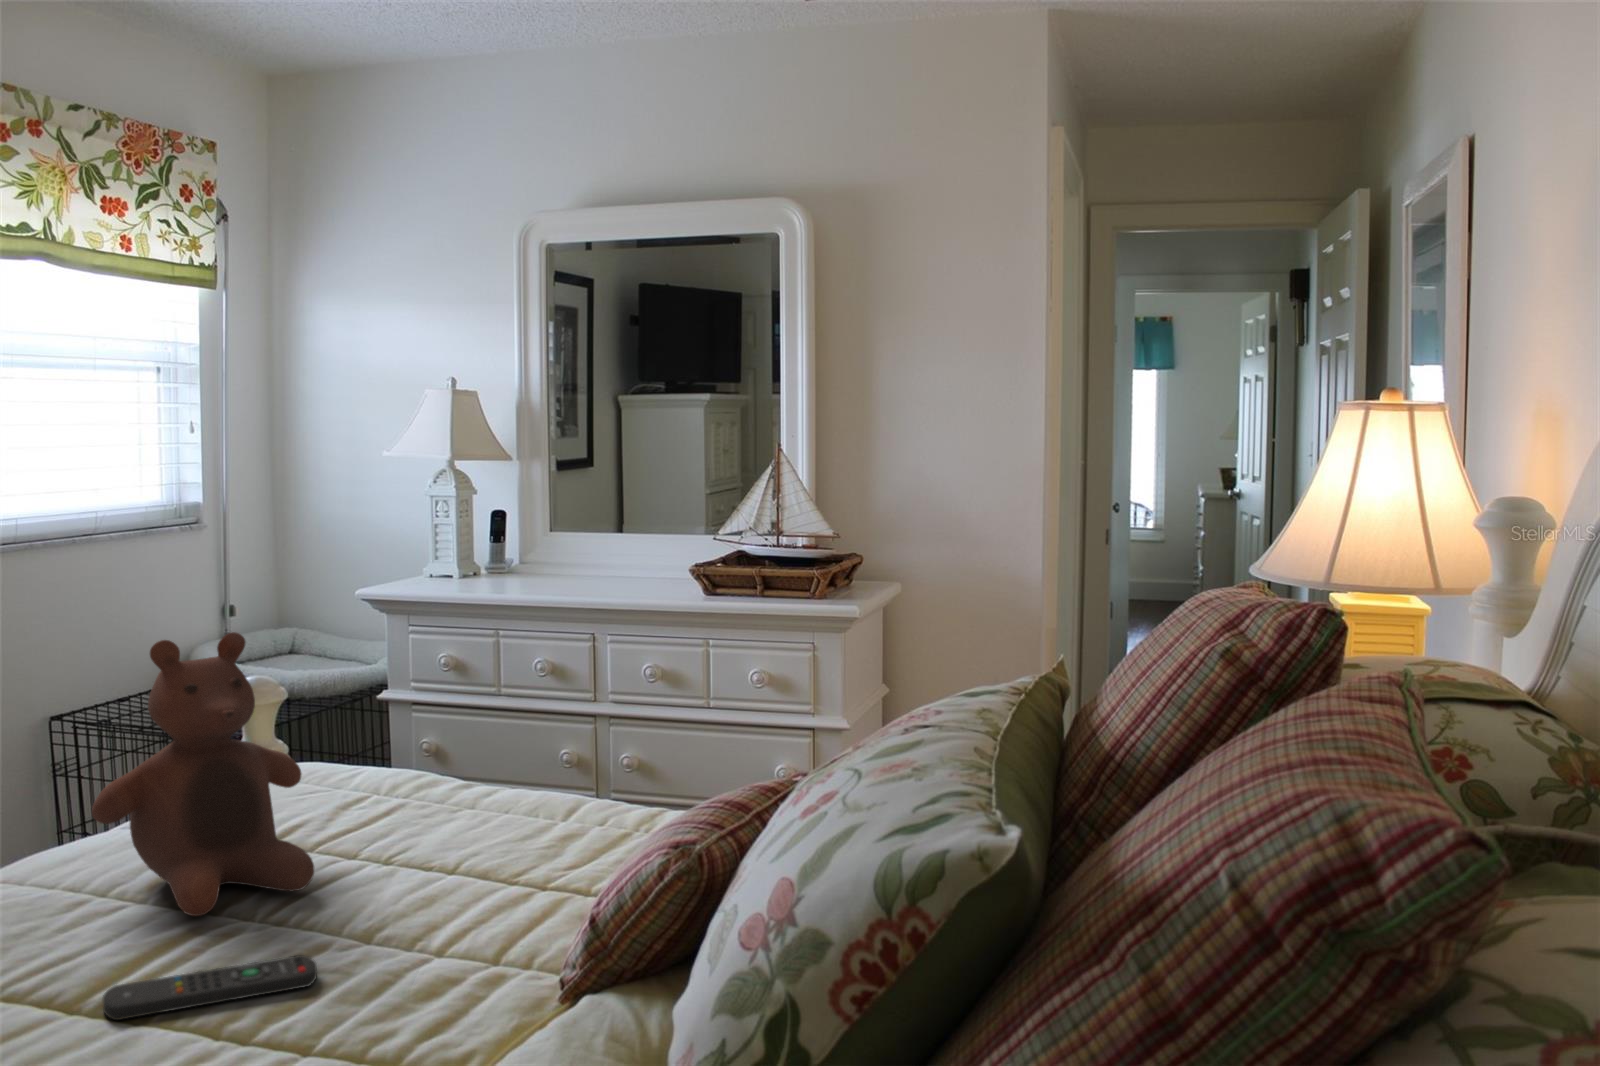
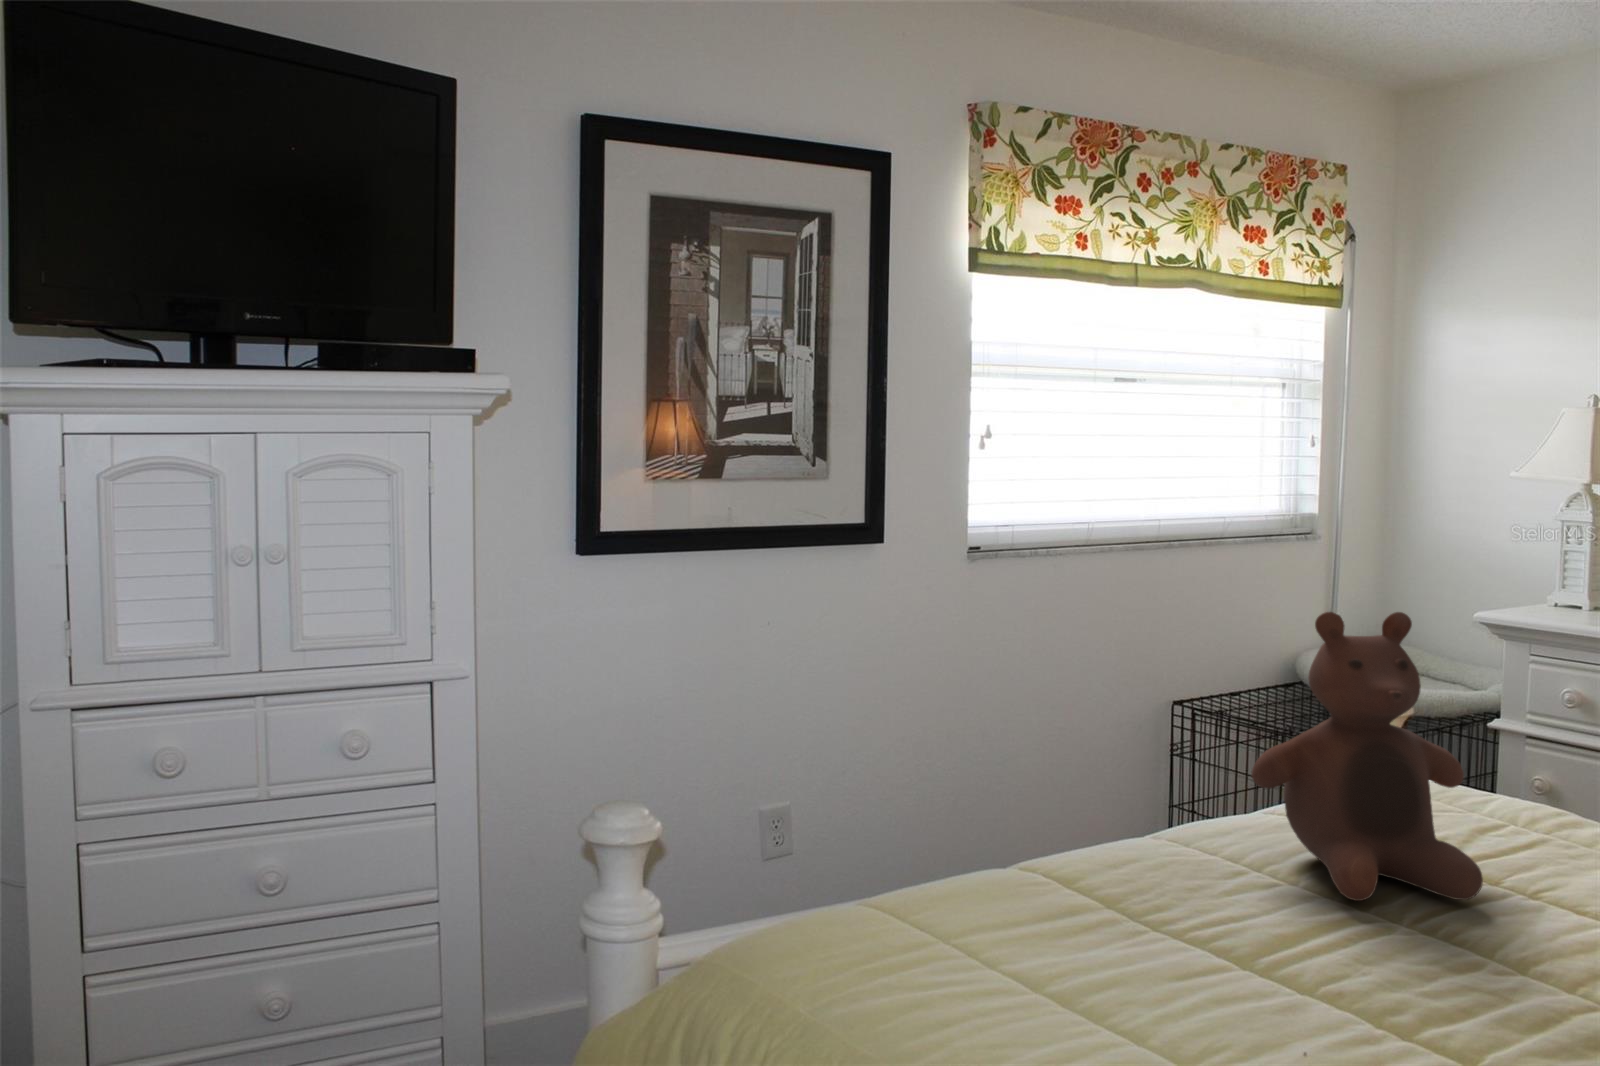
remote control: present [103,955,317,1020] -> none [1271,948,1504,1008]

